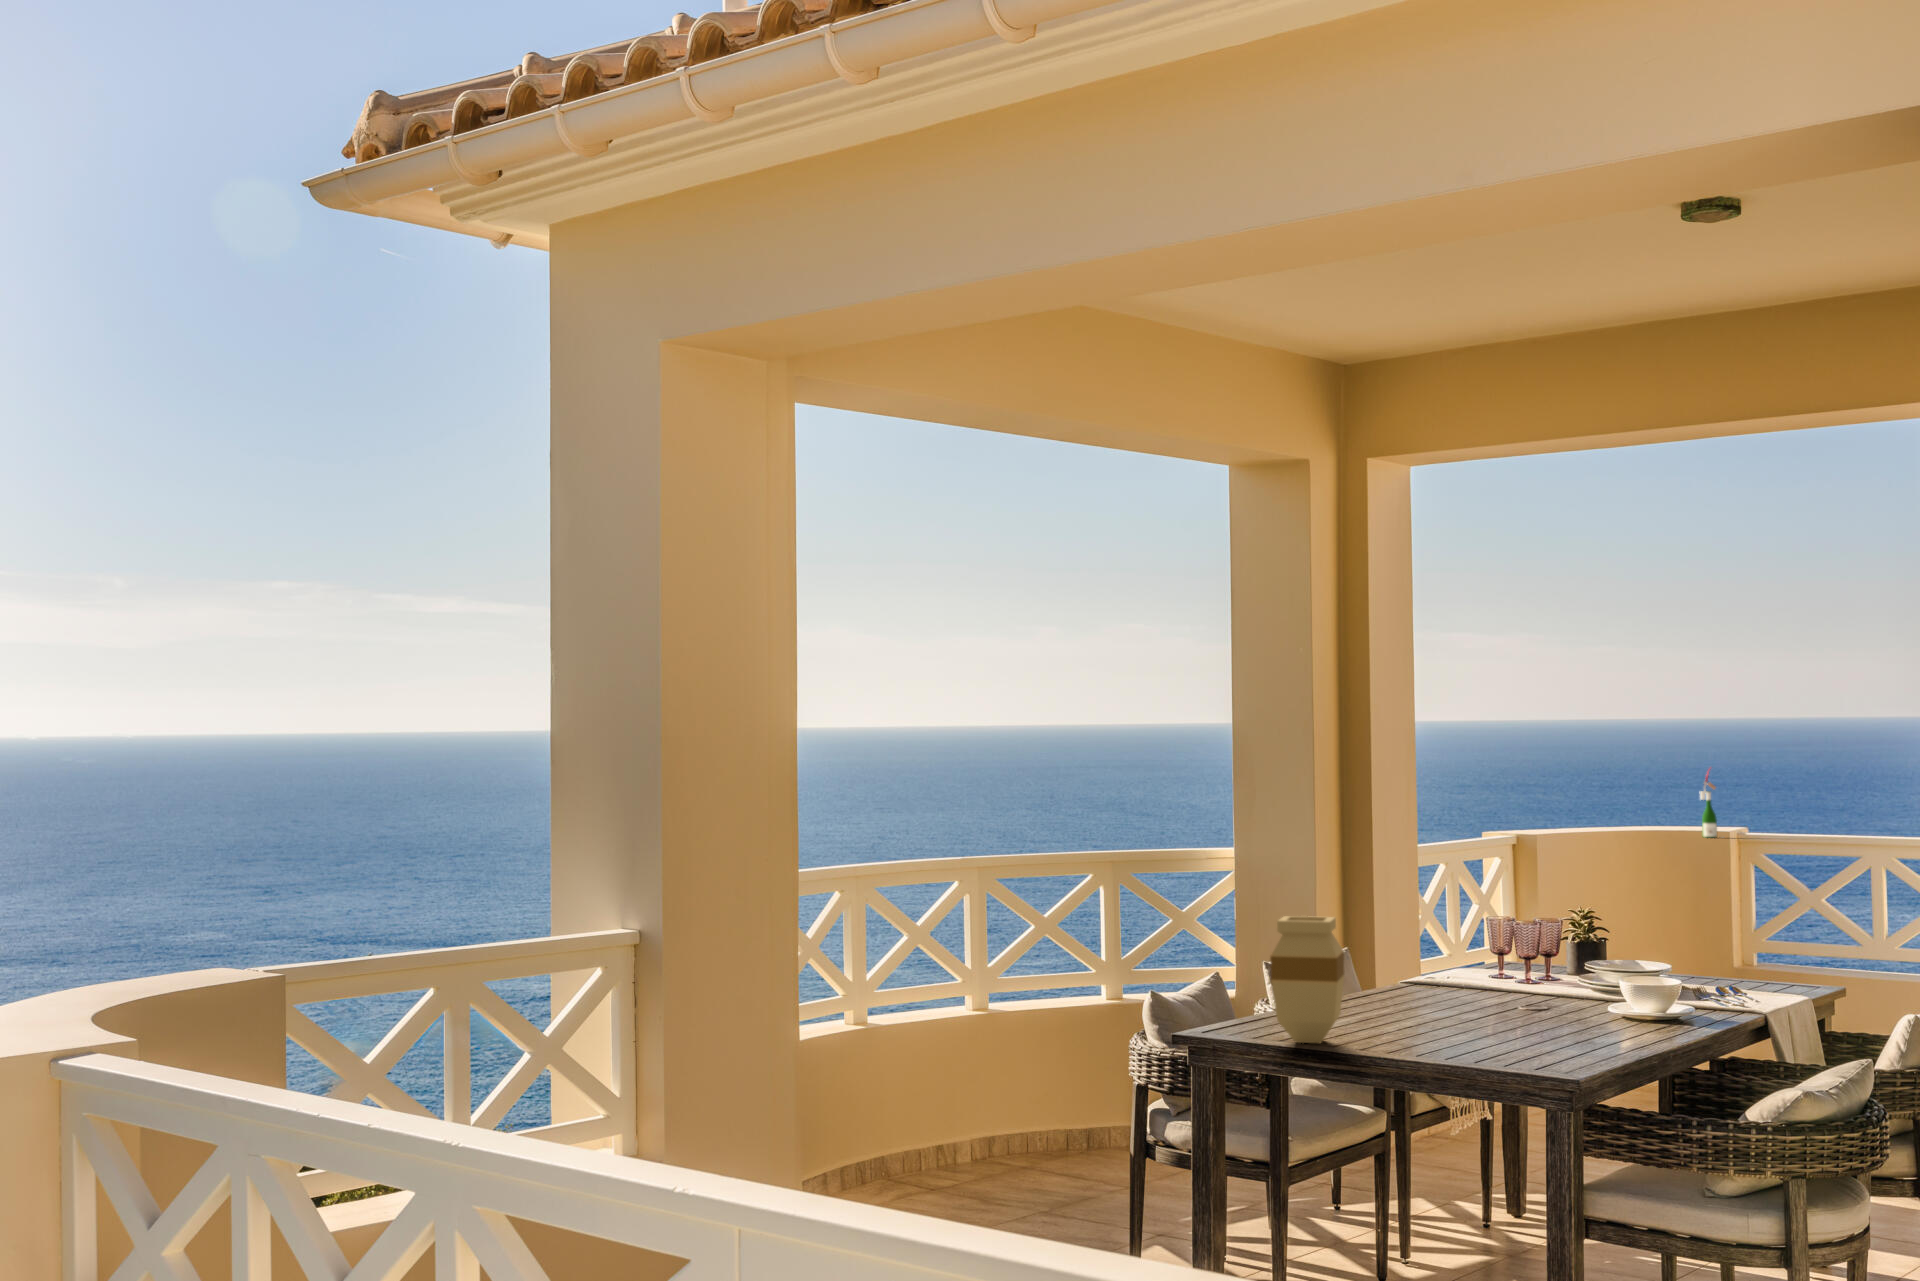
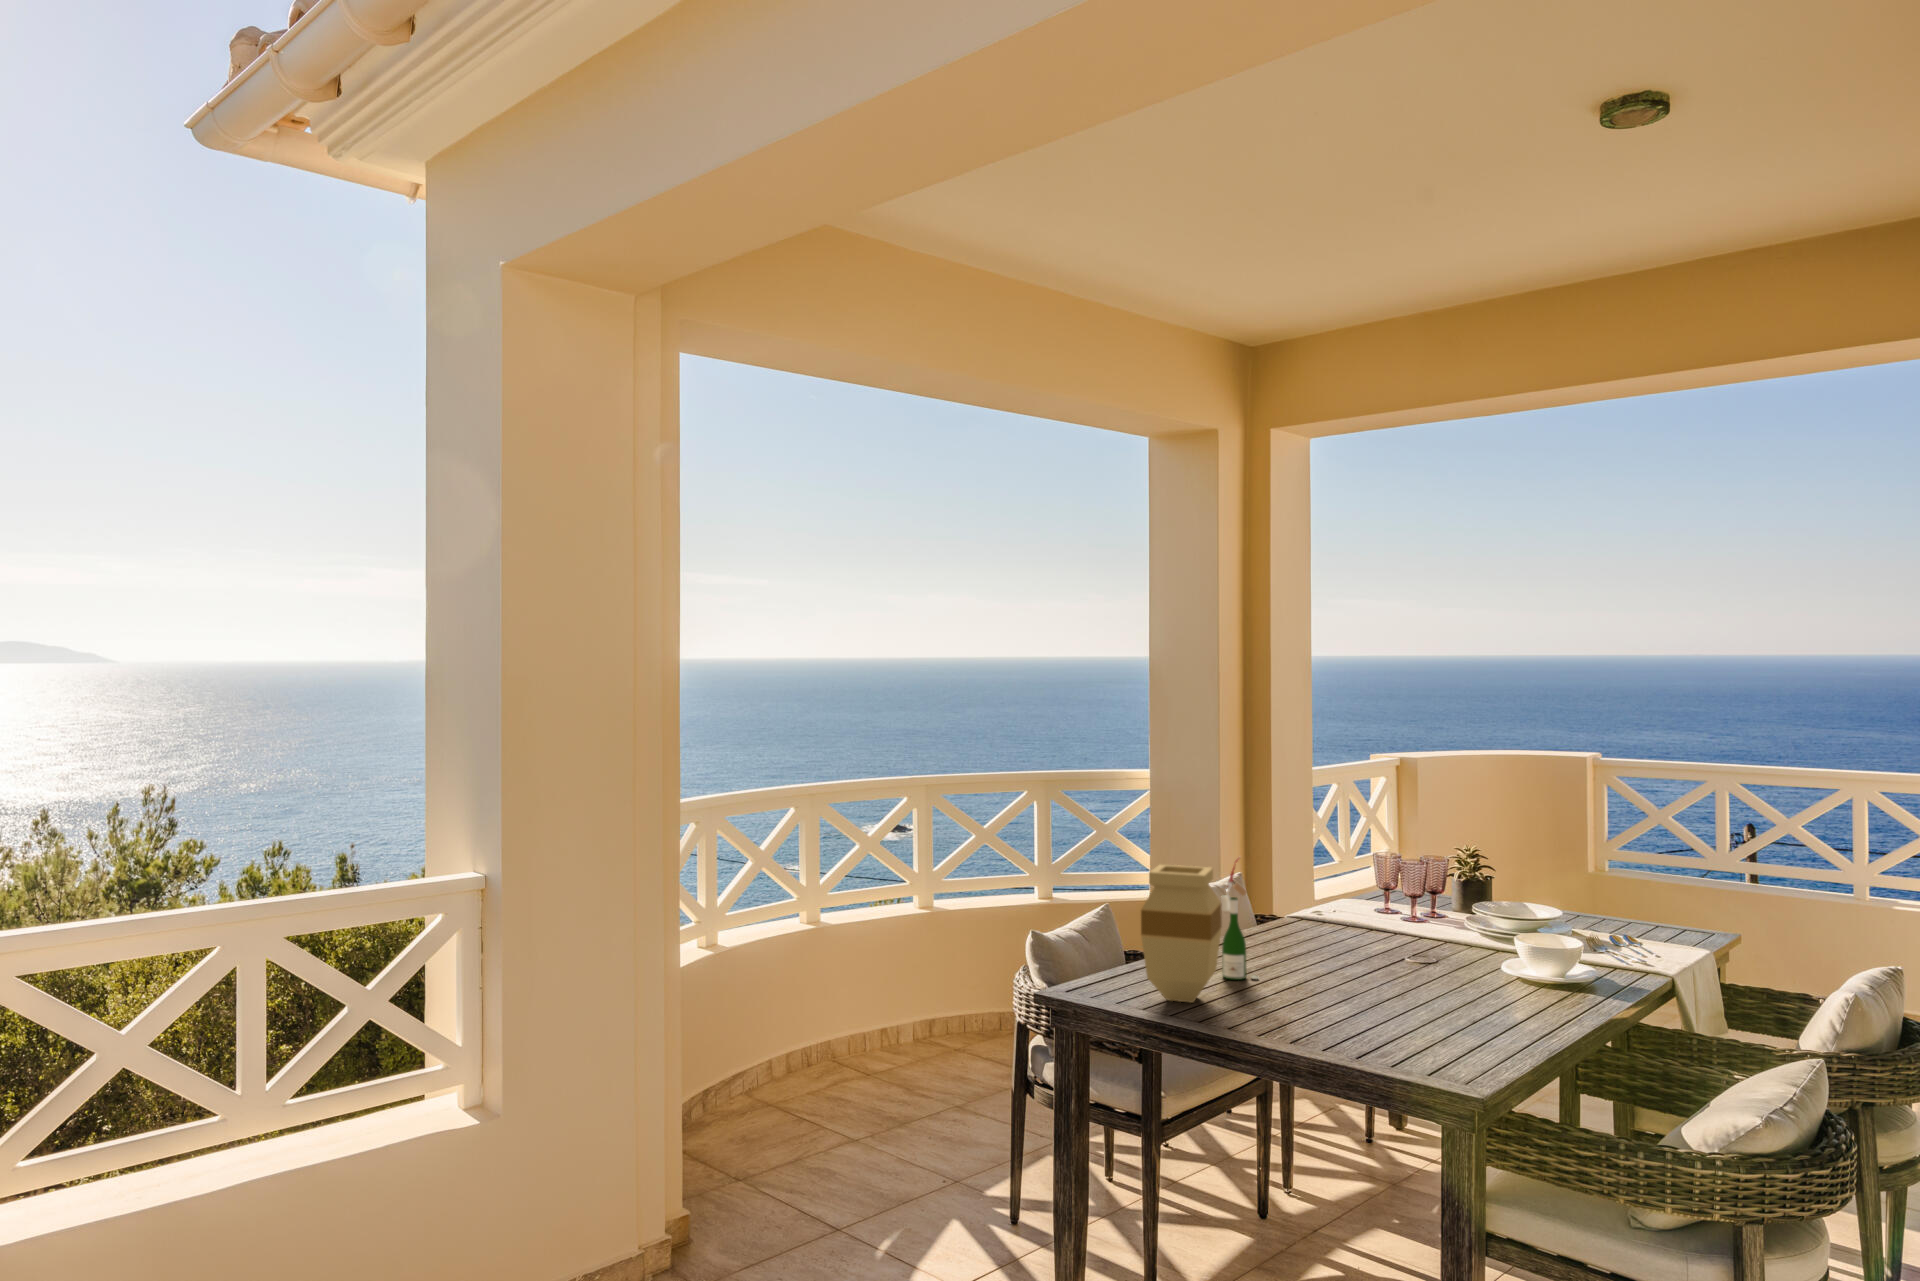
wine bottle: present [1700,773,1723,838] -> present [1221,858,1258,980]

